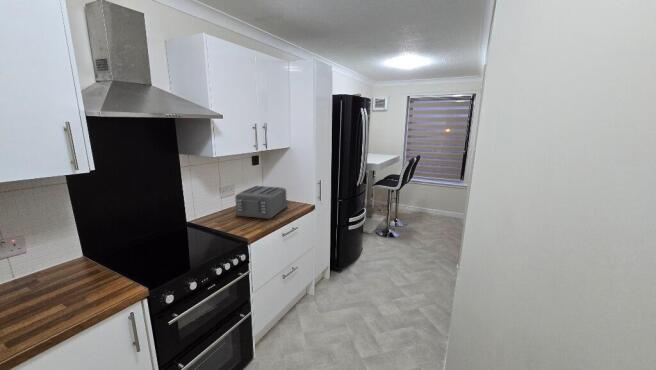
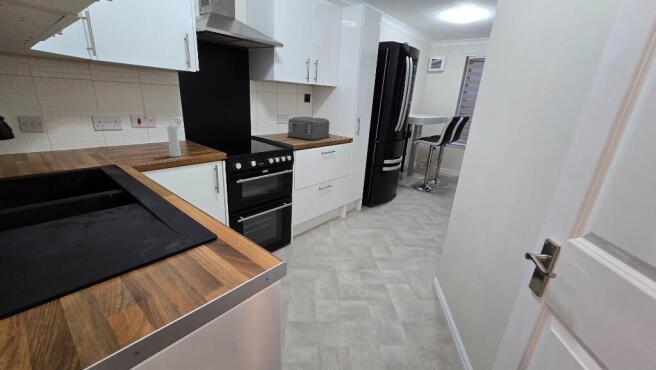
pepper mill: none [33,247,67,321] -> present [166,117,182,157]

